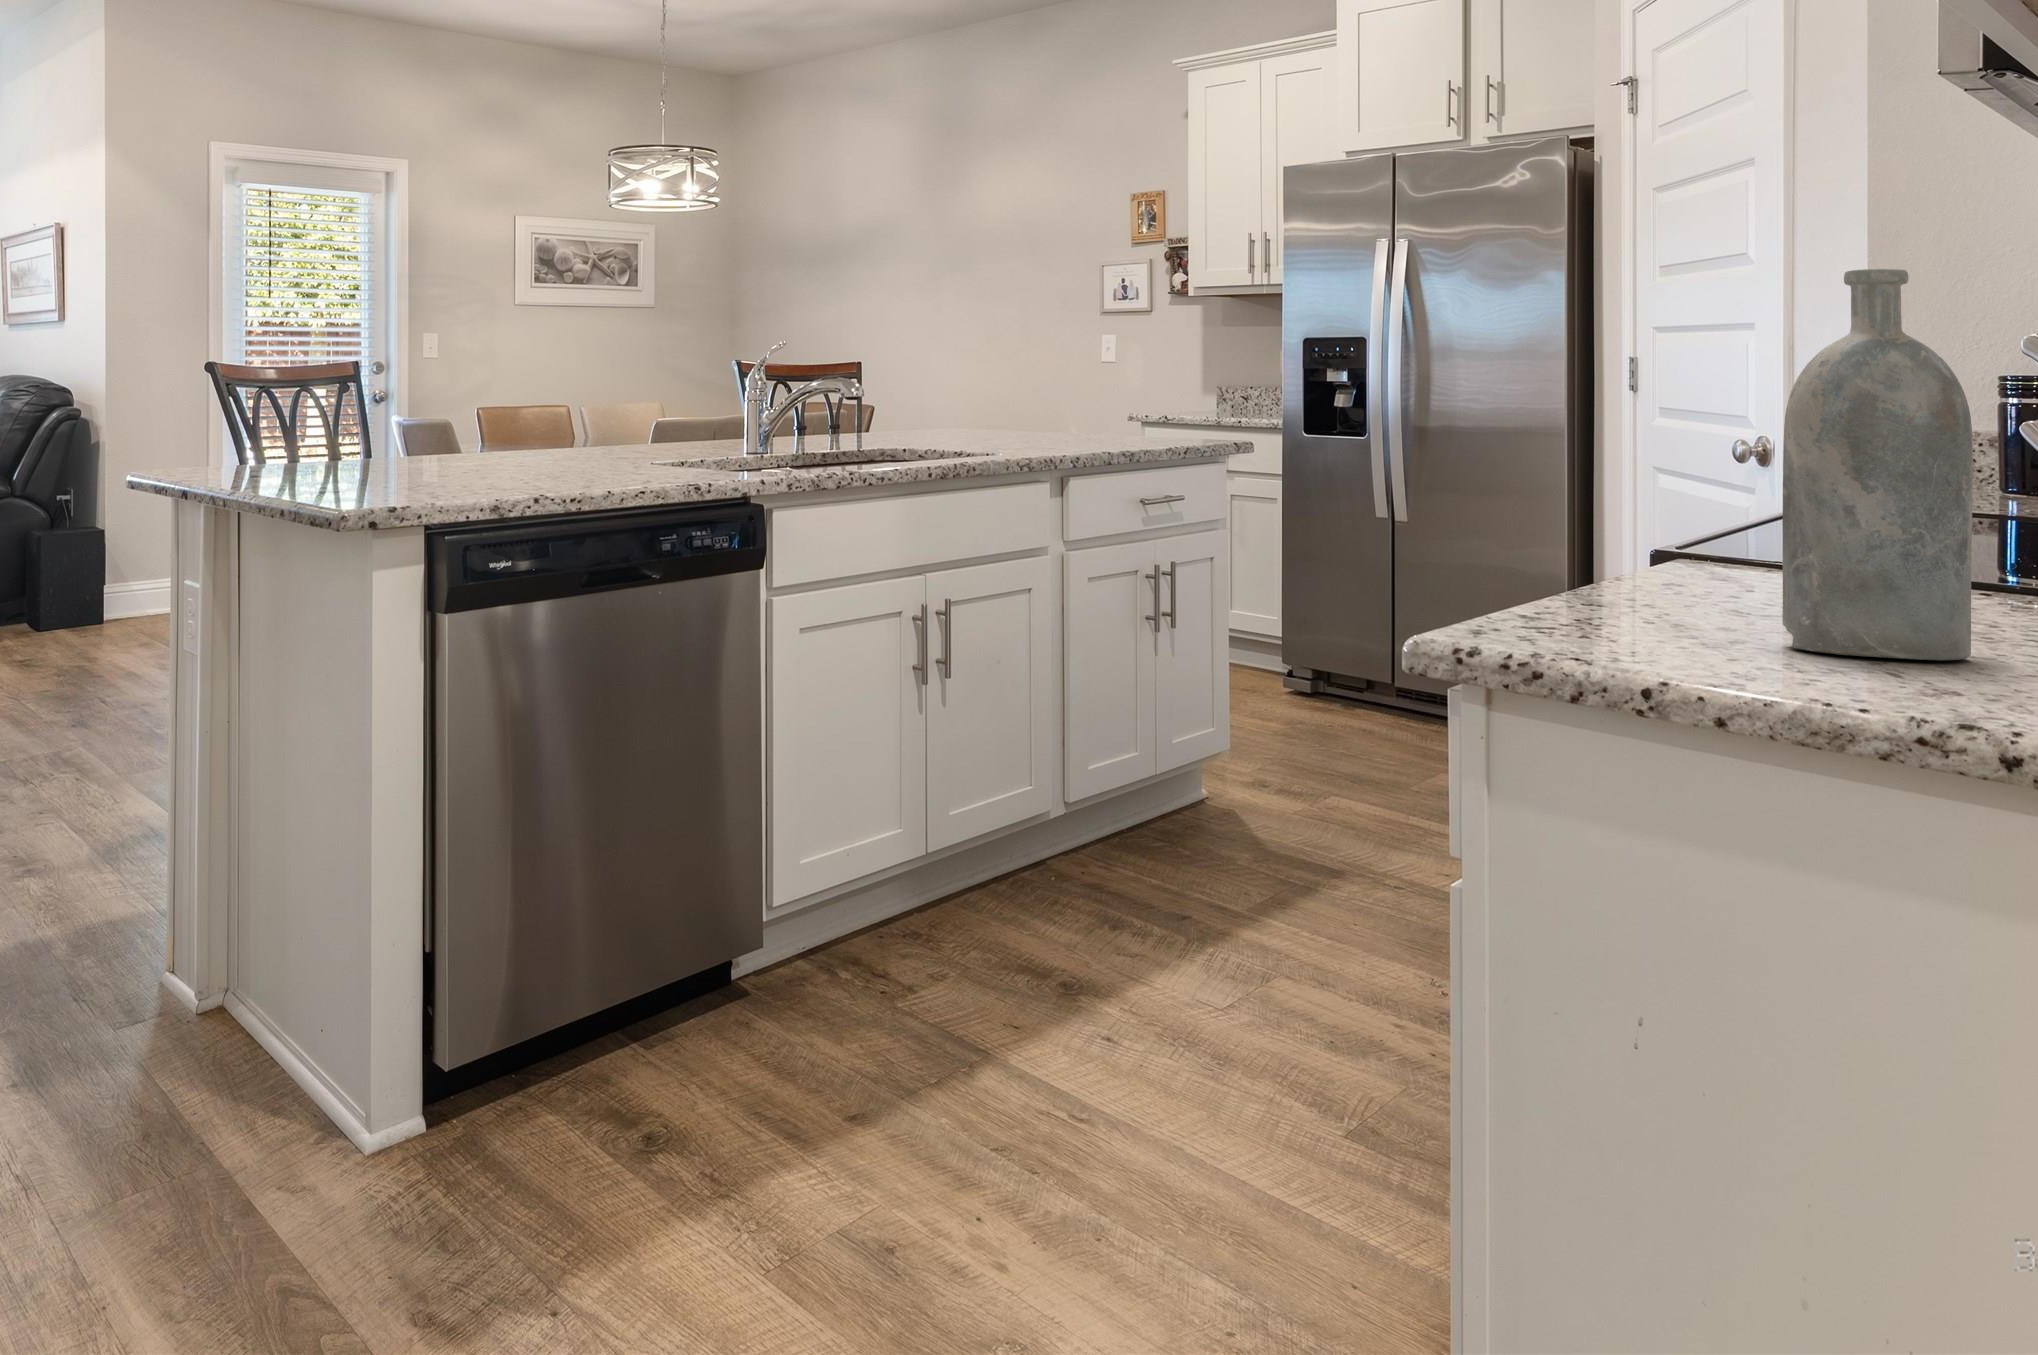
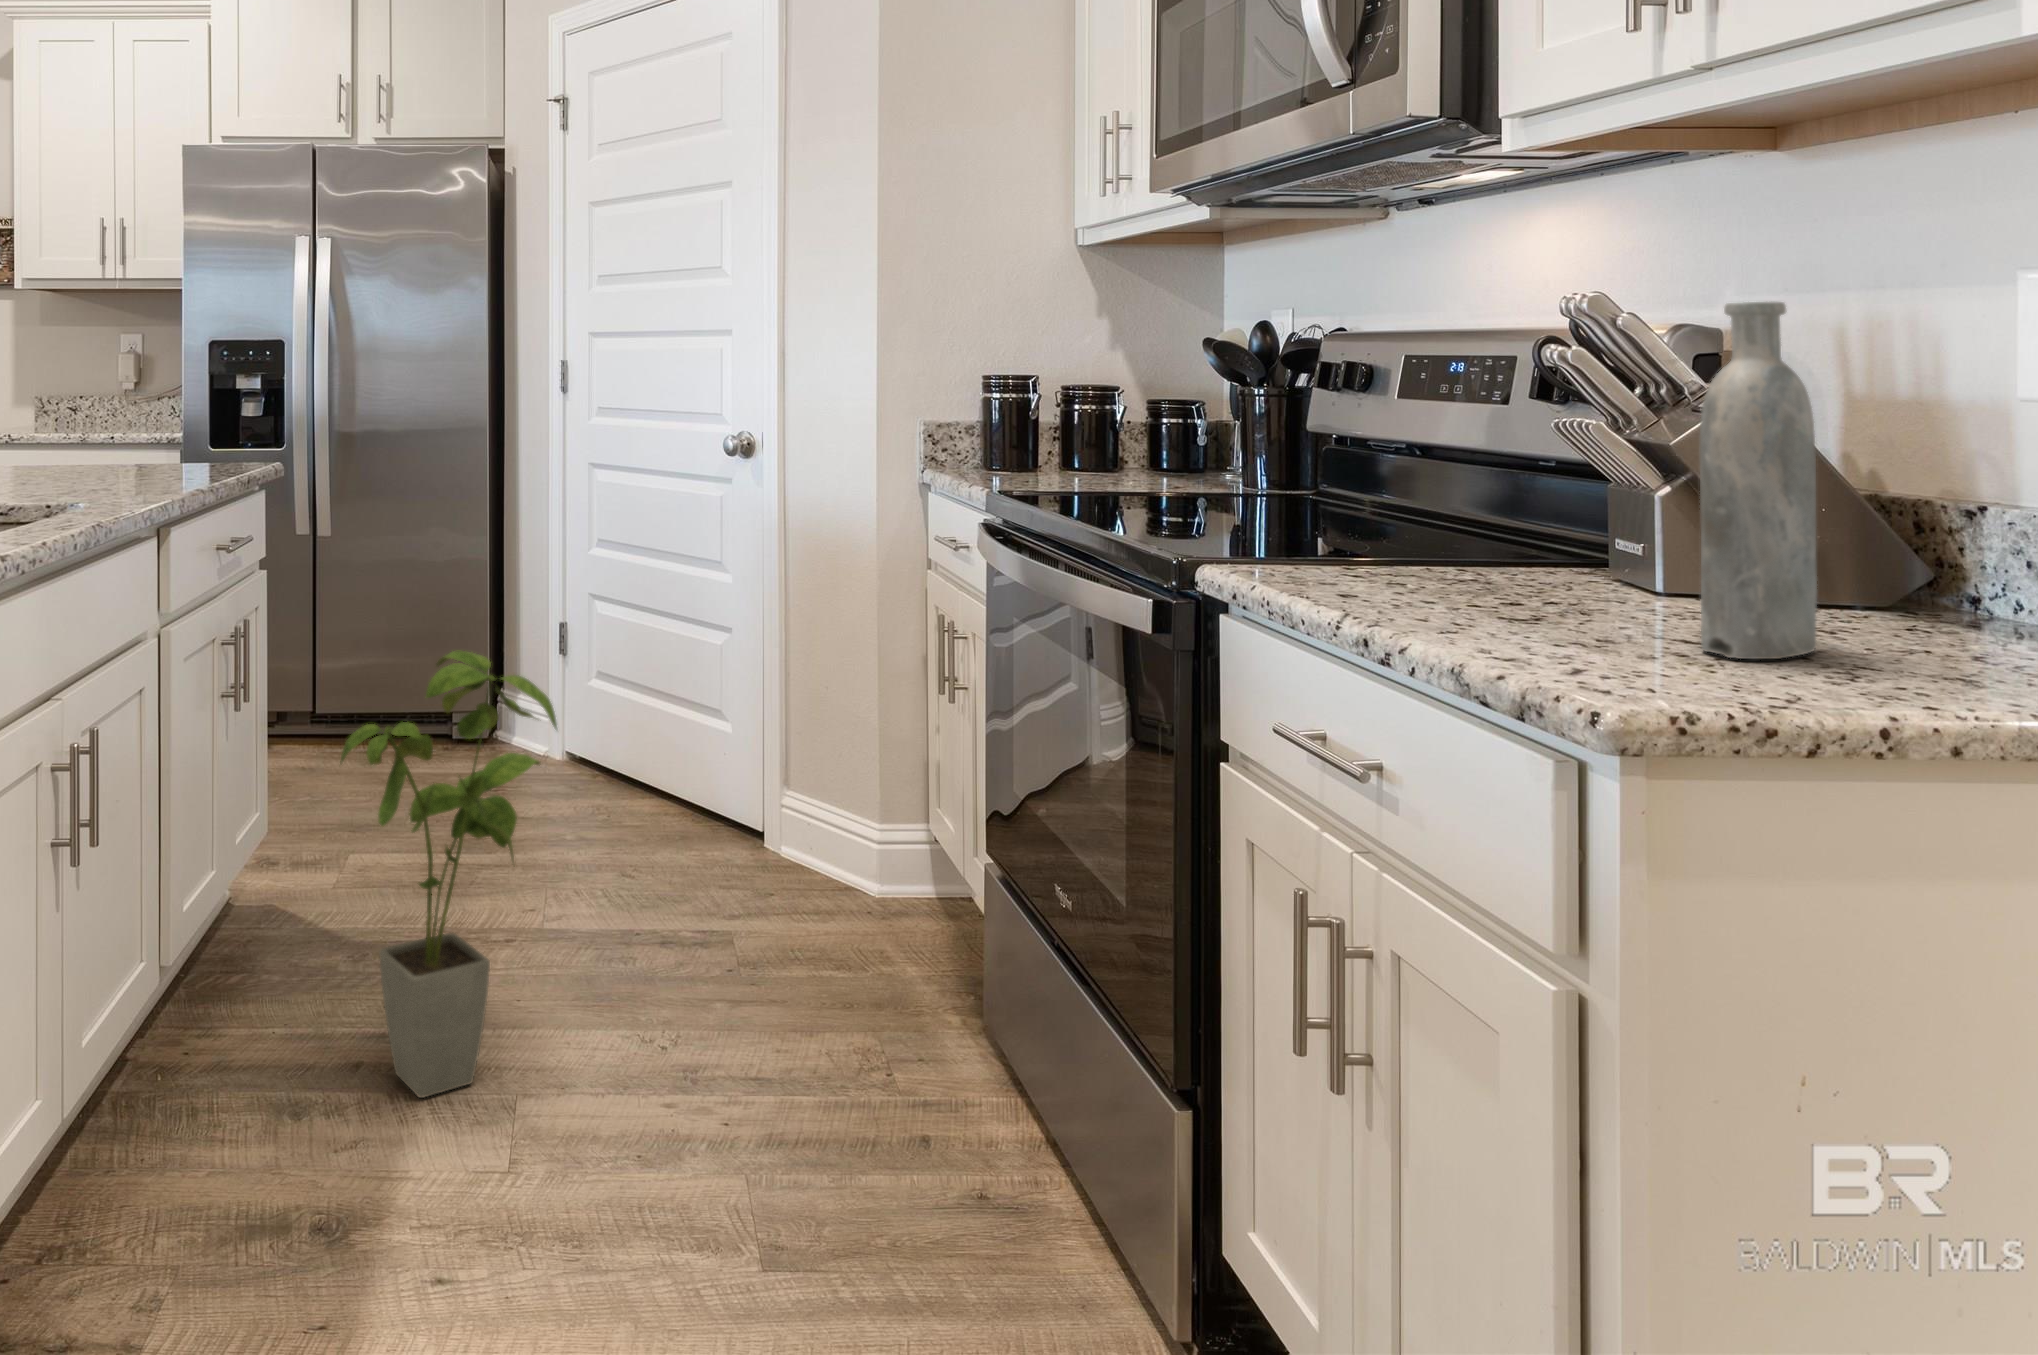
house plant: none [1150,592,1344,957] -> present [340,651,557,1098]

